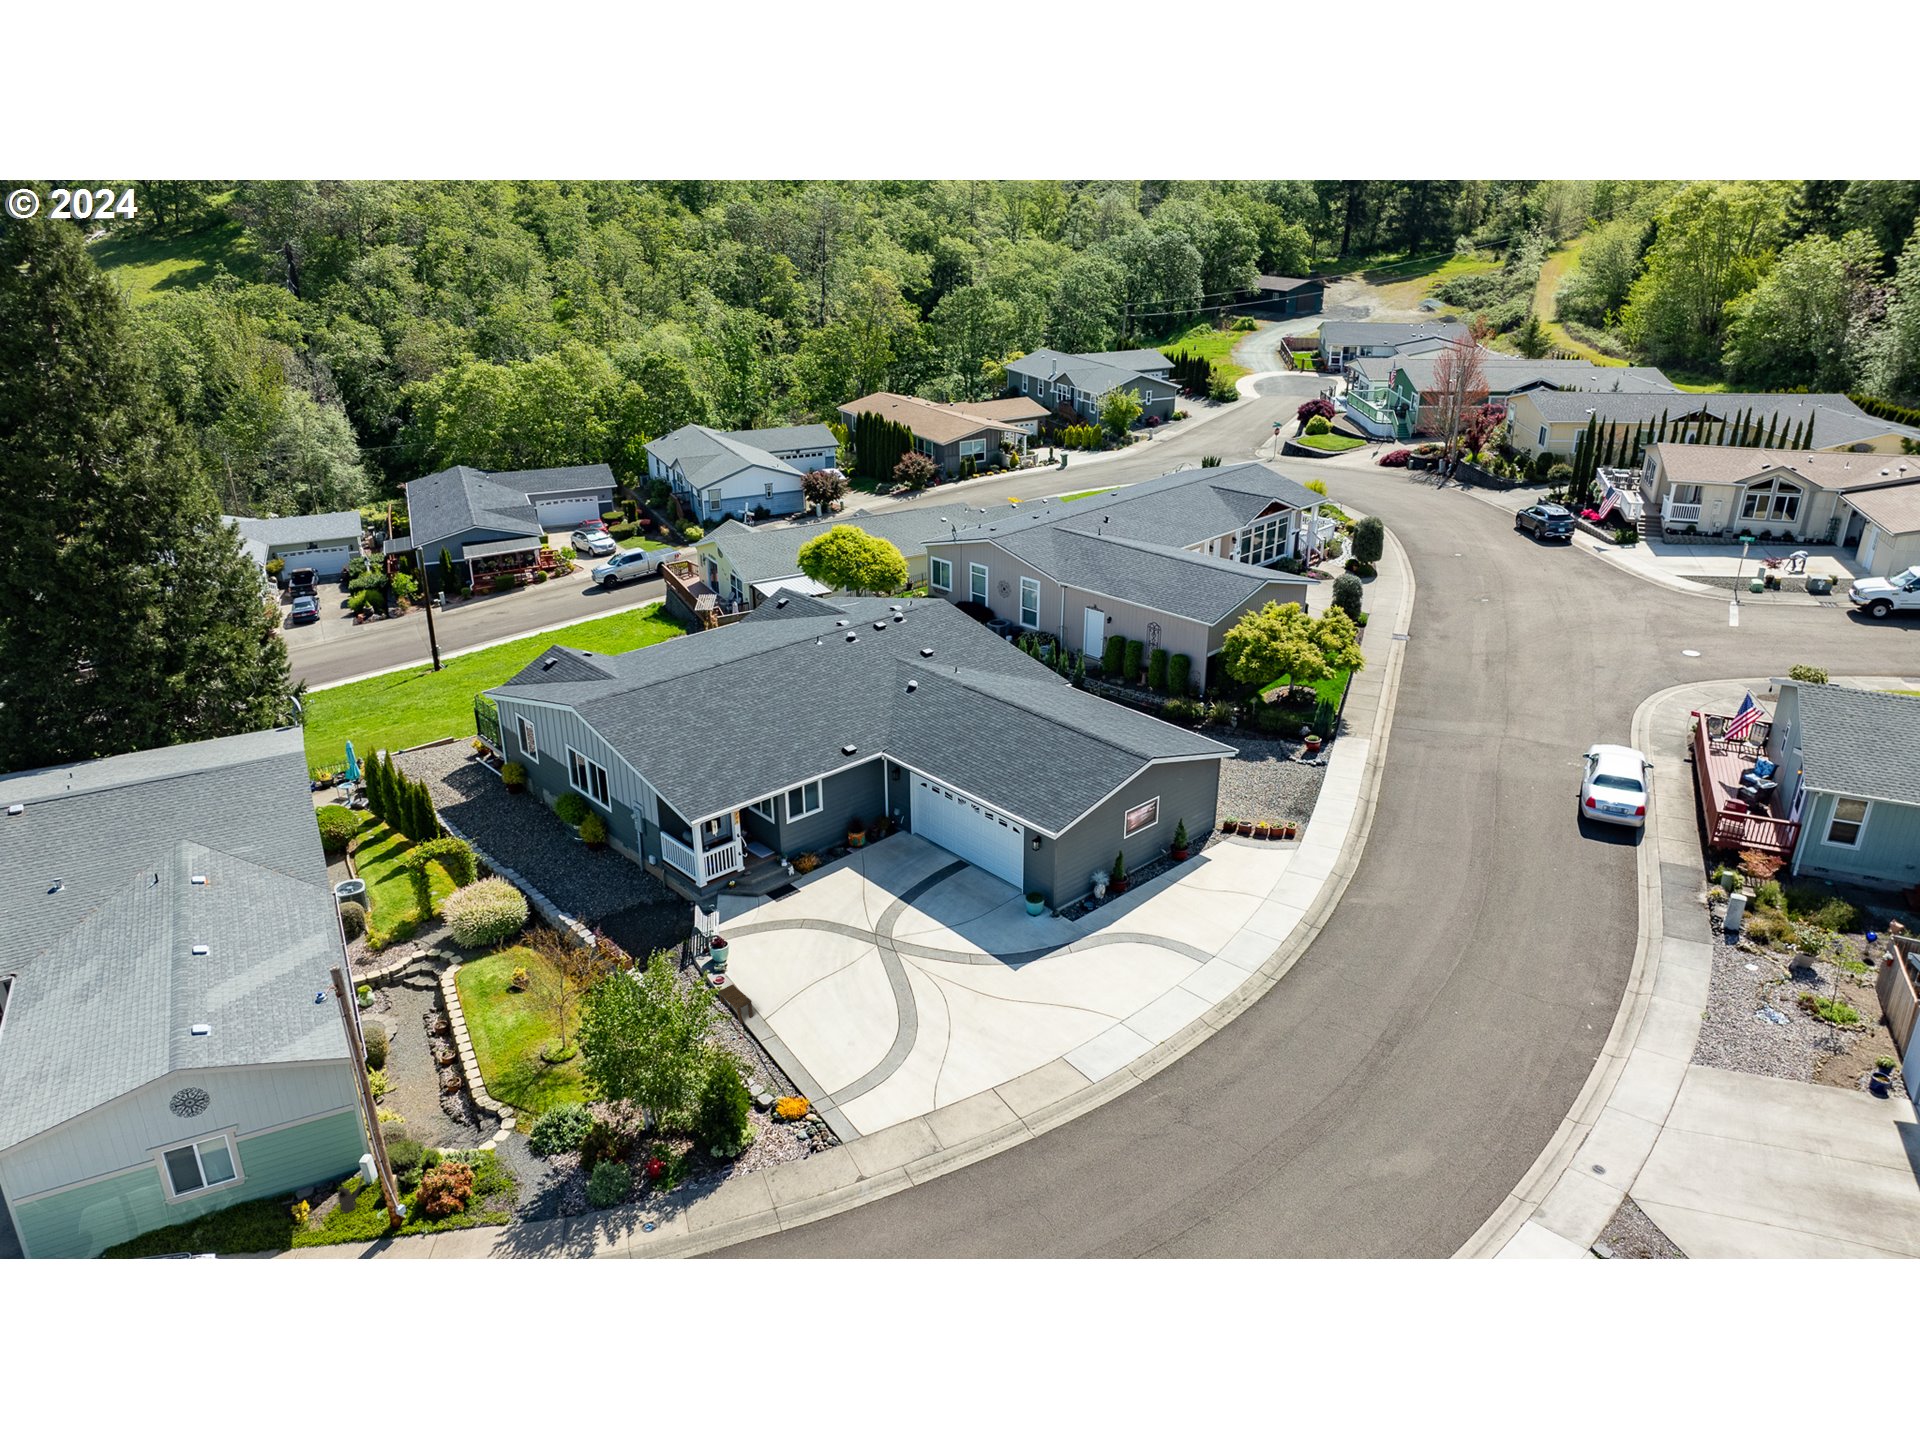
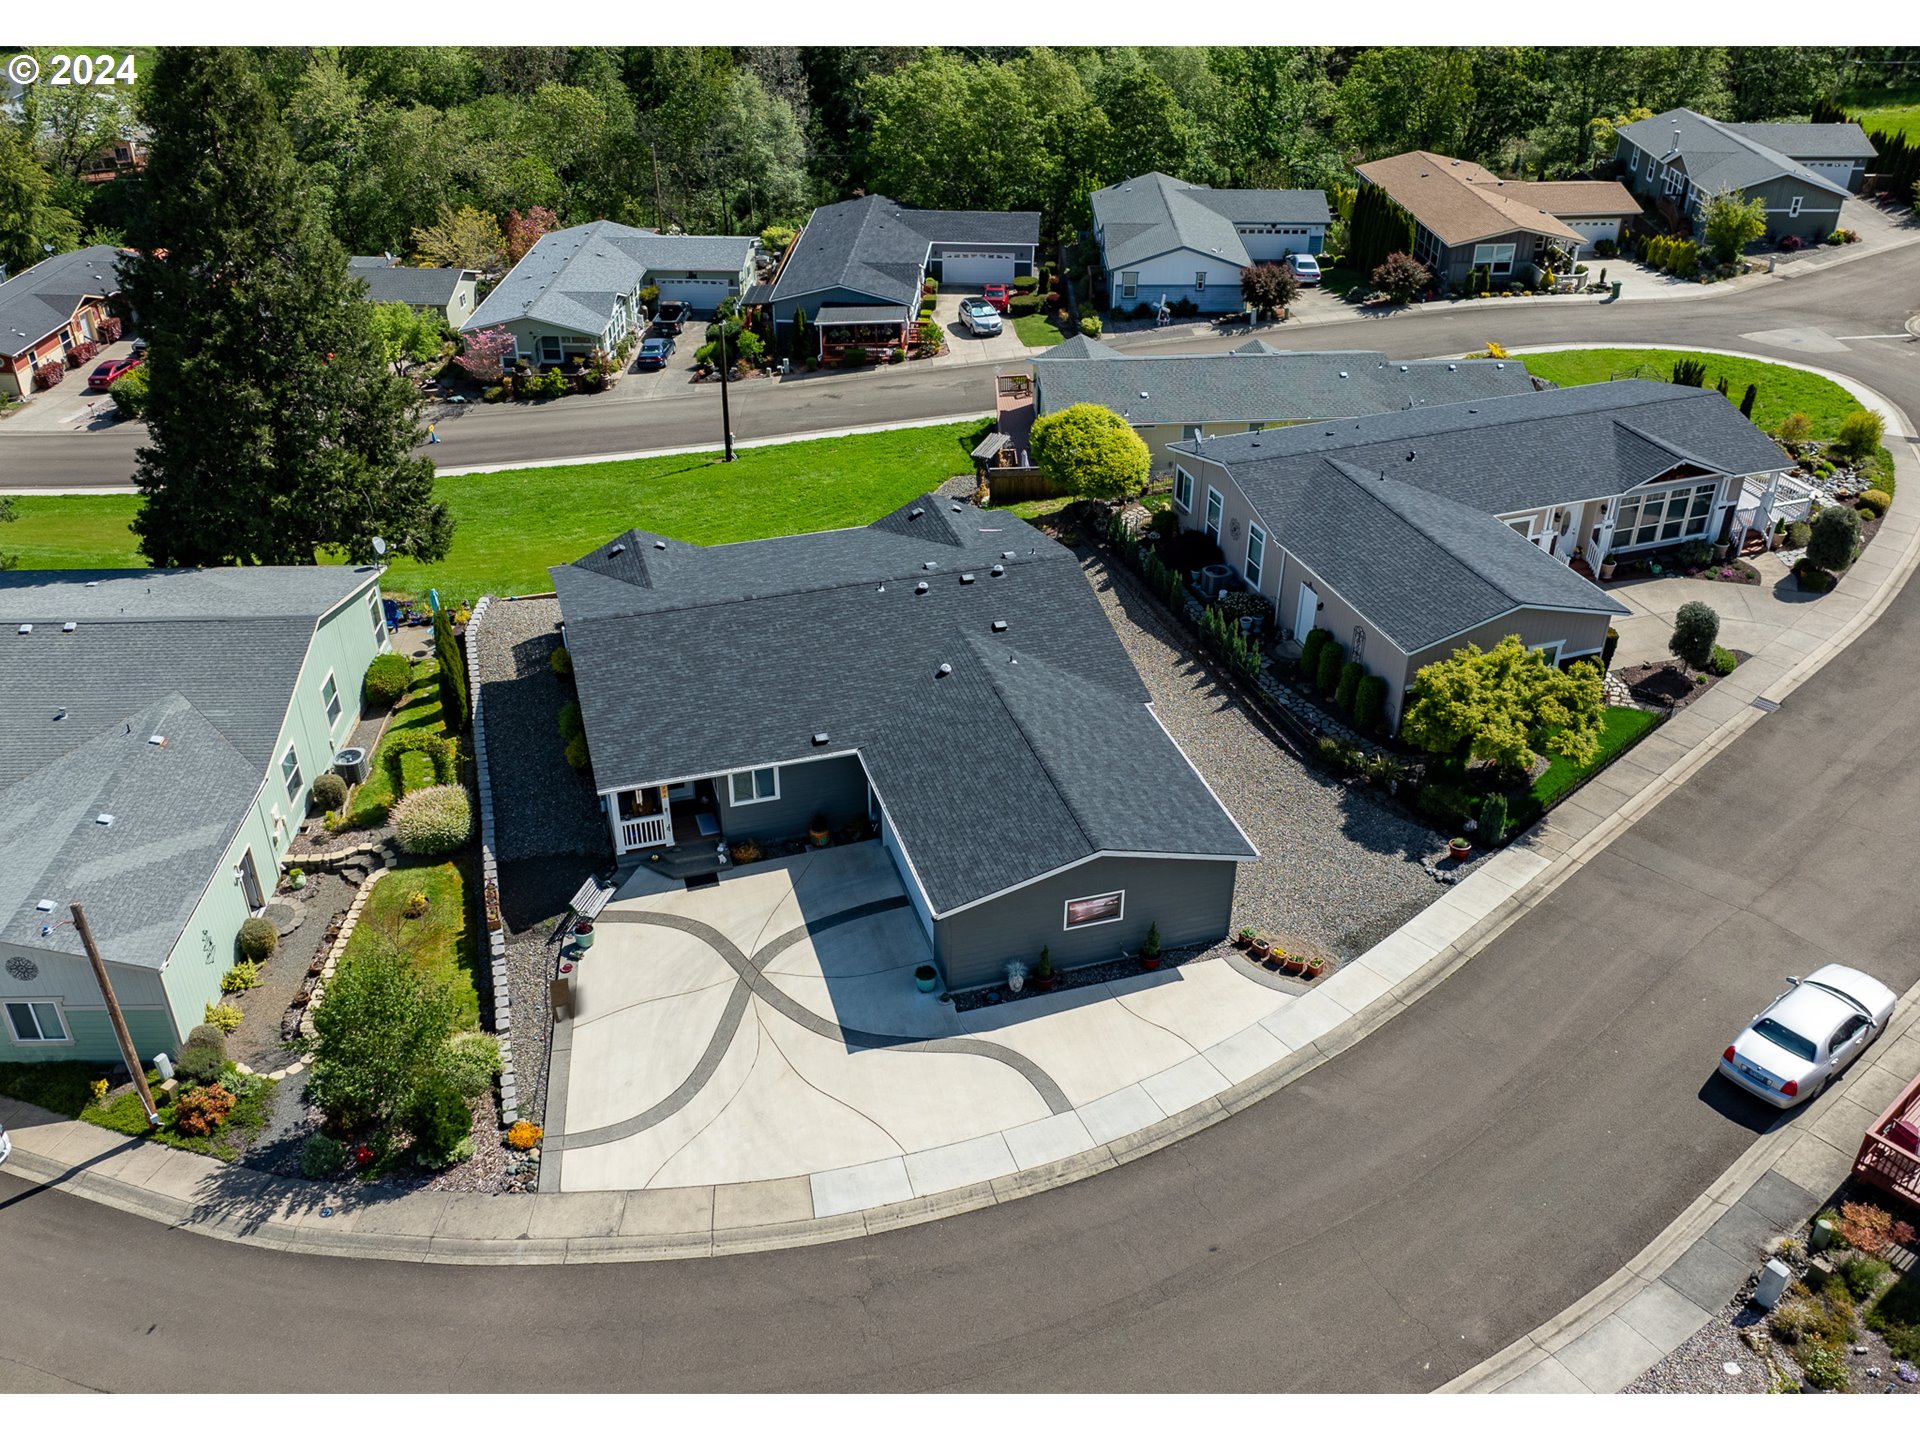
watering can: present [338,1177,363,1213] -> none [124,1070,155,1099]

